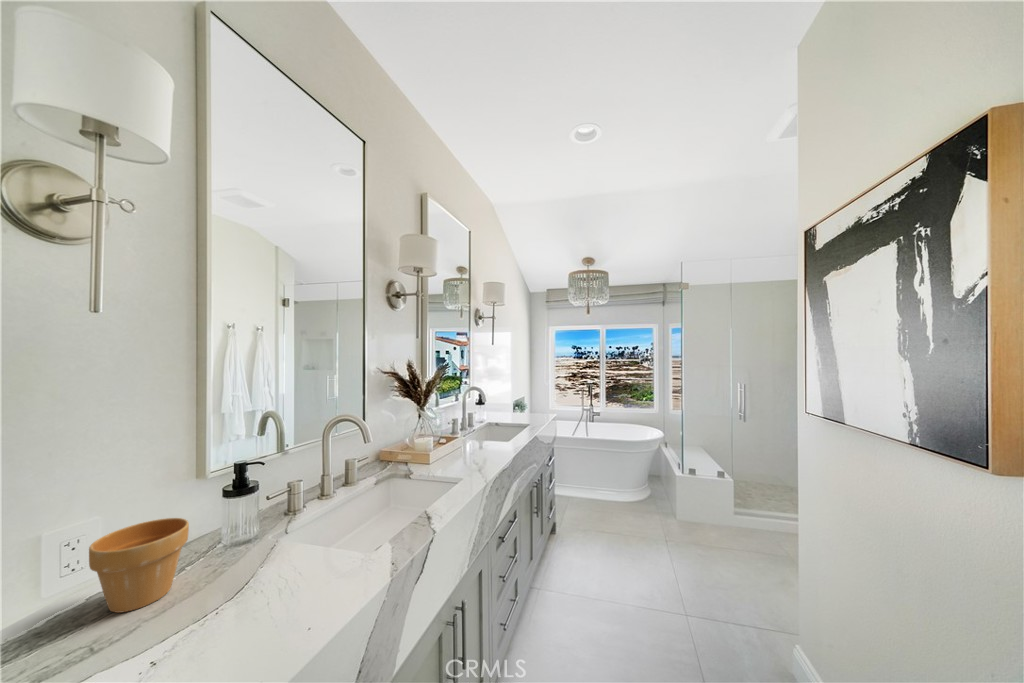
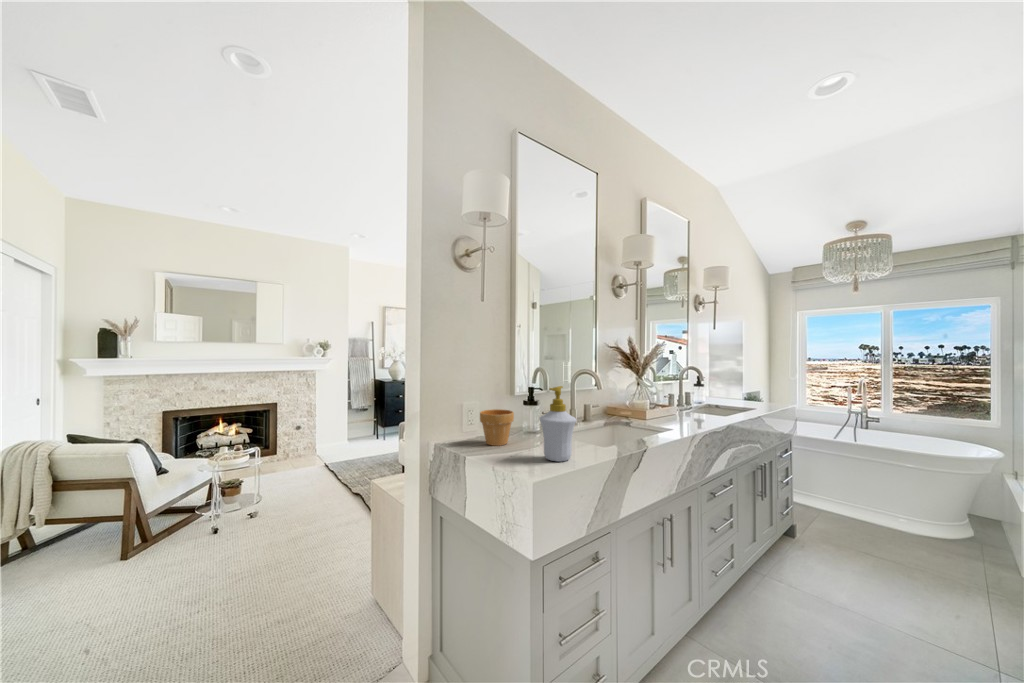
soap bottle: none [227,478,313,642] -> present [540,386,576,461]

